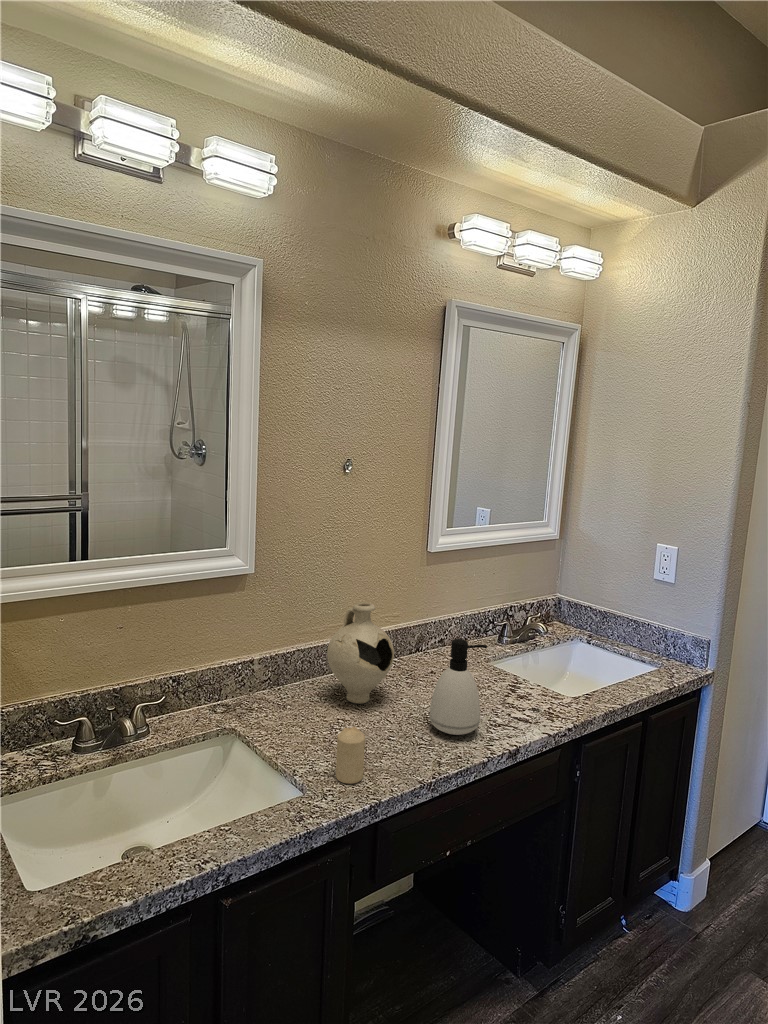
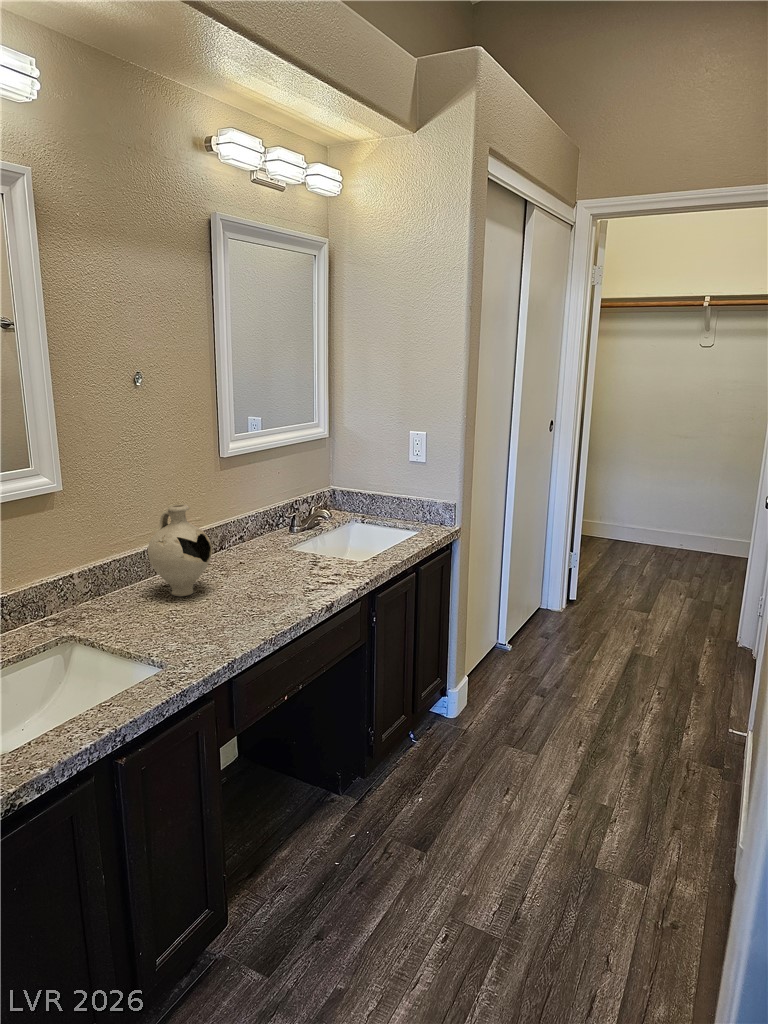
soap dispenser: present [429,639,487,735] -> none [254,522,298,603]
candle: present [336,727,365,784] -> none [187,604,214,652]

